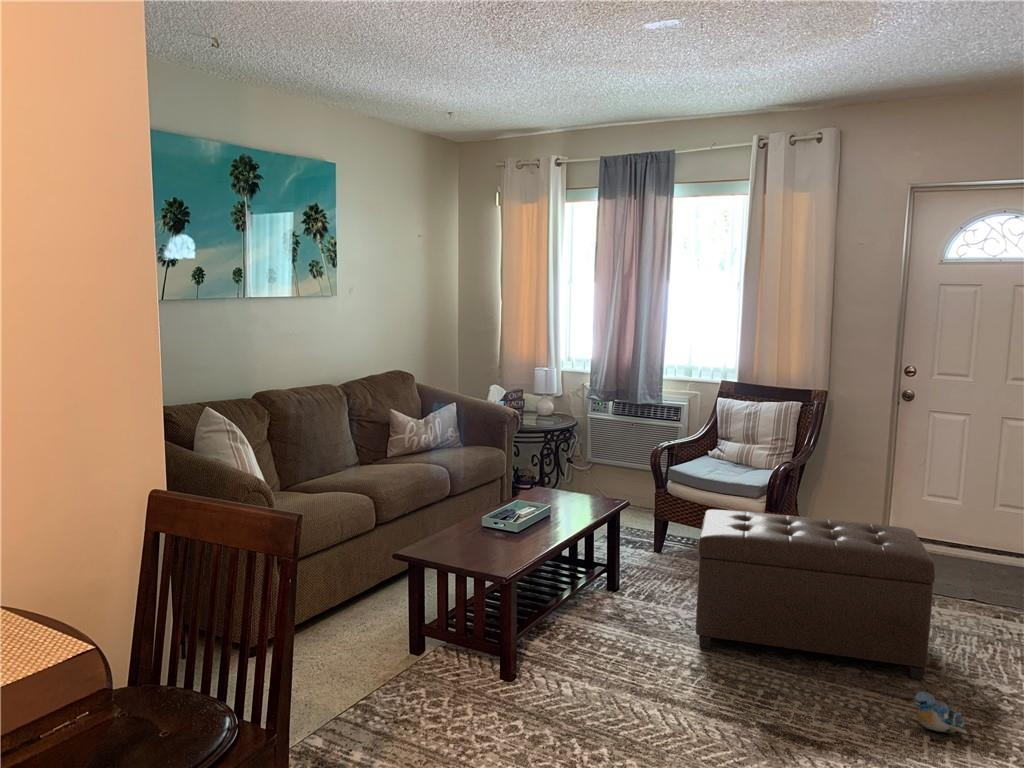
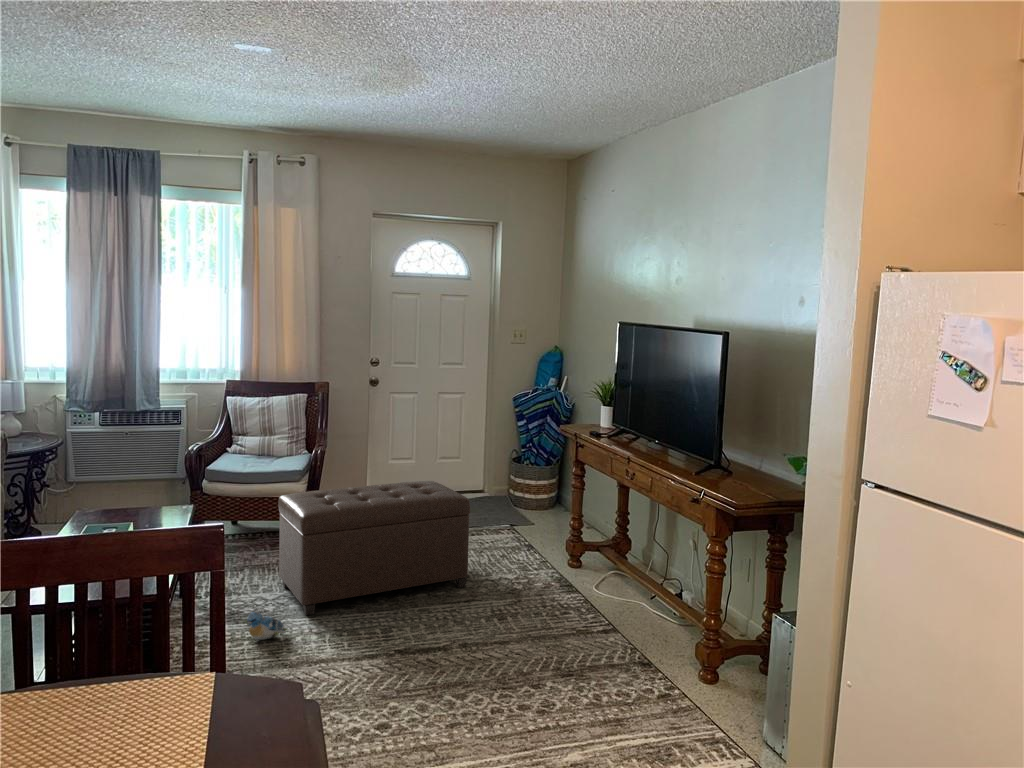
plush toy: present [912,691,970,734] -> present [246,612,288,640]

